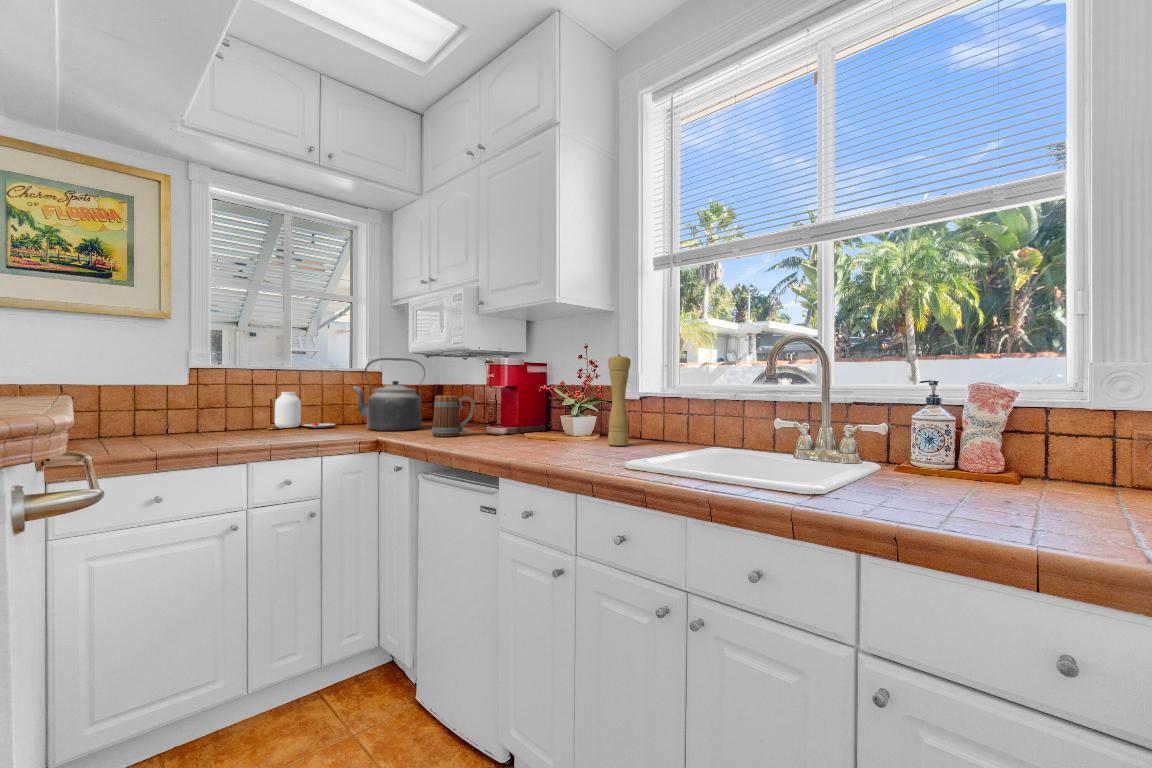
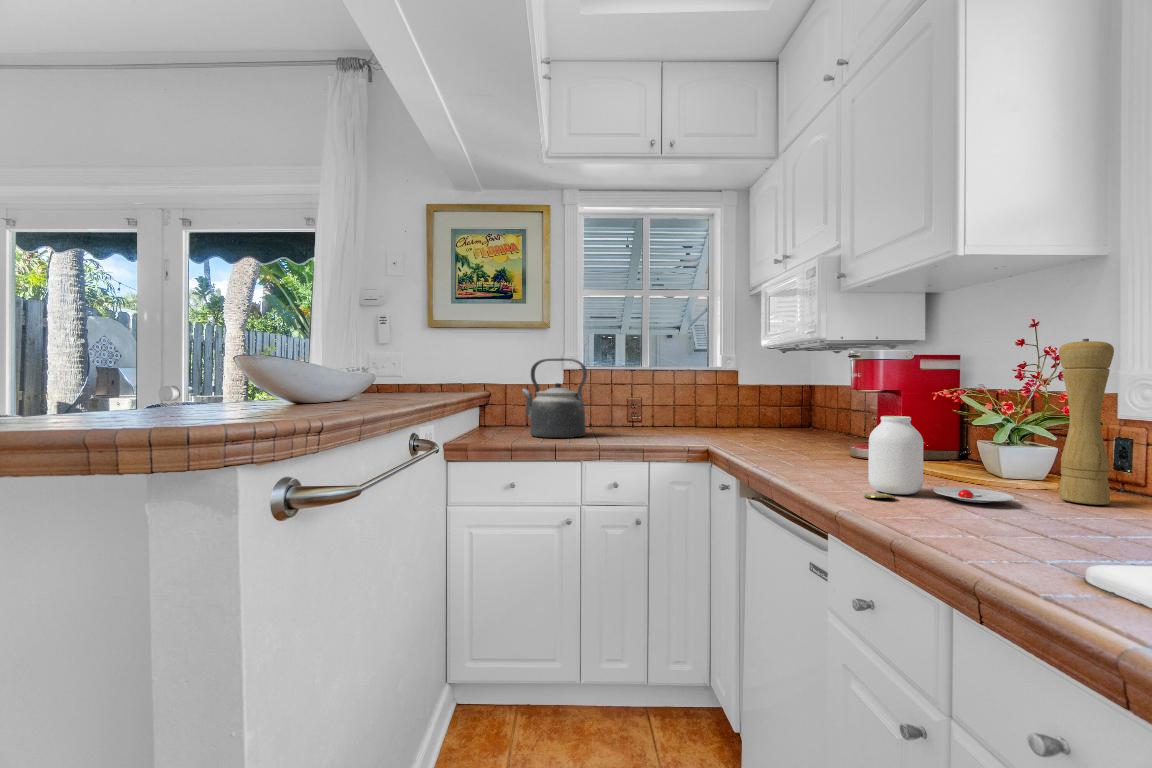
kettle: present [353,358,425,431] -> present [522,358,587,438]
jar: present [267,392,335,429] -> present [864,416,1021,503]
mug: present [432,395,475,437] -> none [773,404,832,458]

